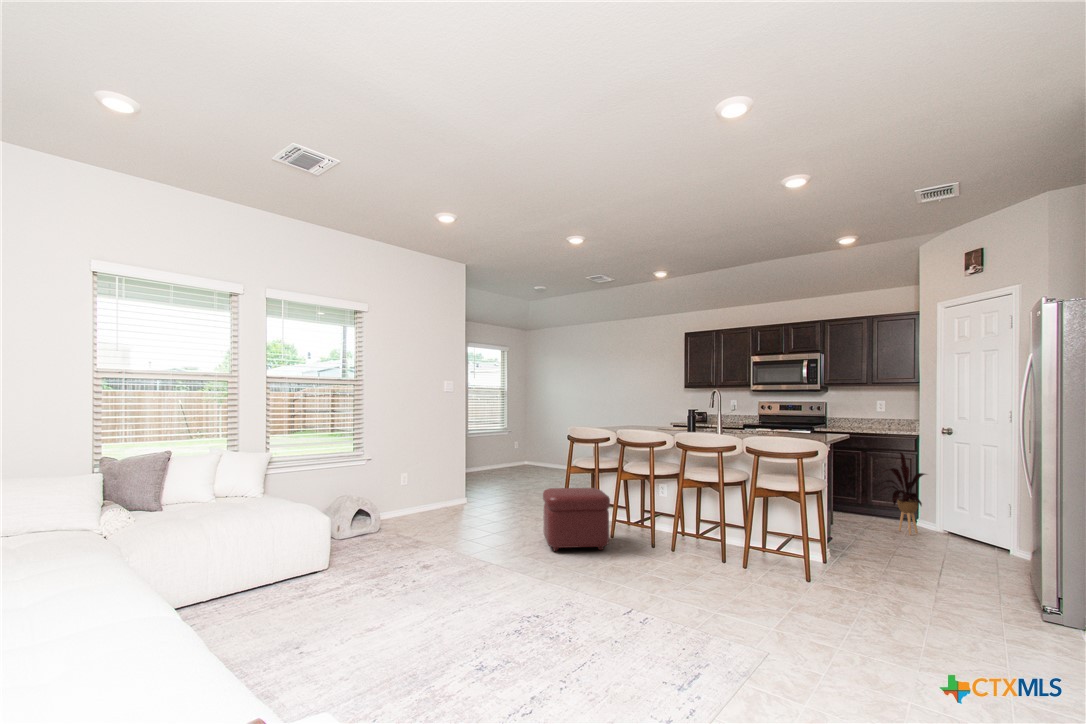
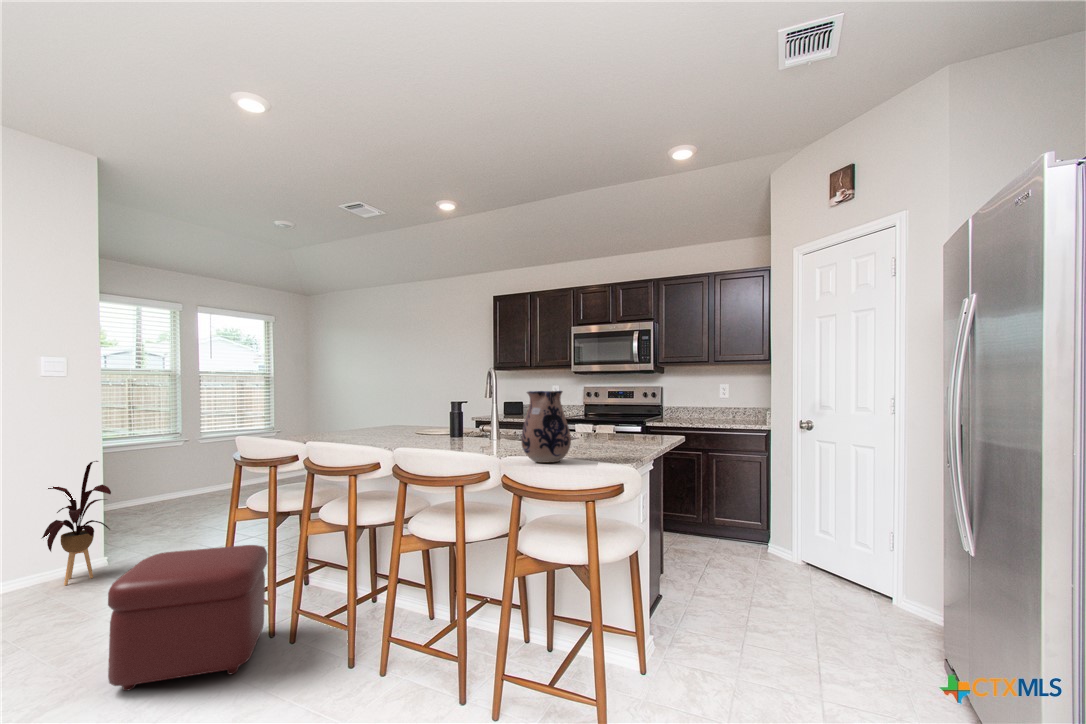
ceramic pitcher: none [770,405,798,442] -> present [521,391,571,463]
house plant: present [883,452,925,535] -> present [42,461,111,585]

